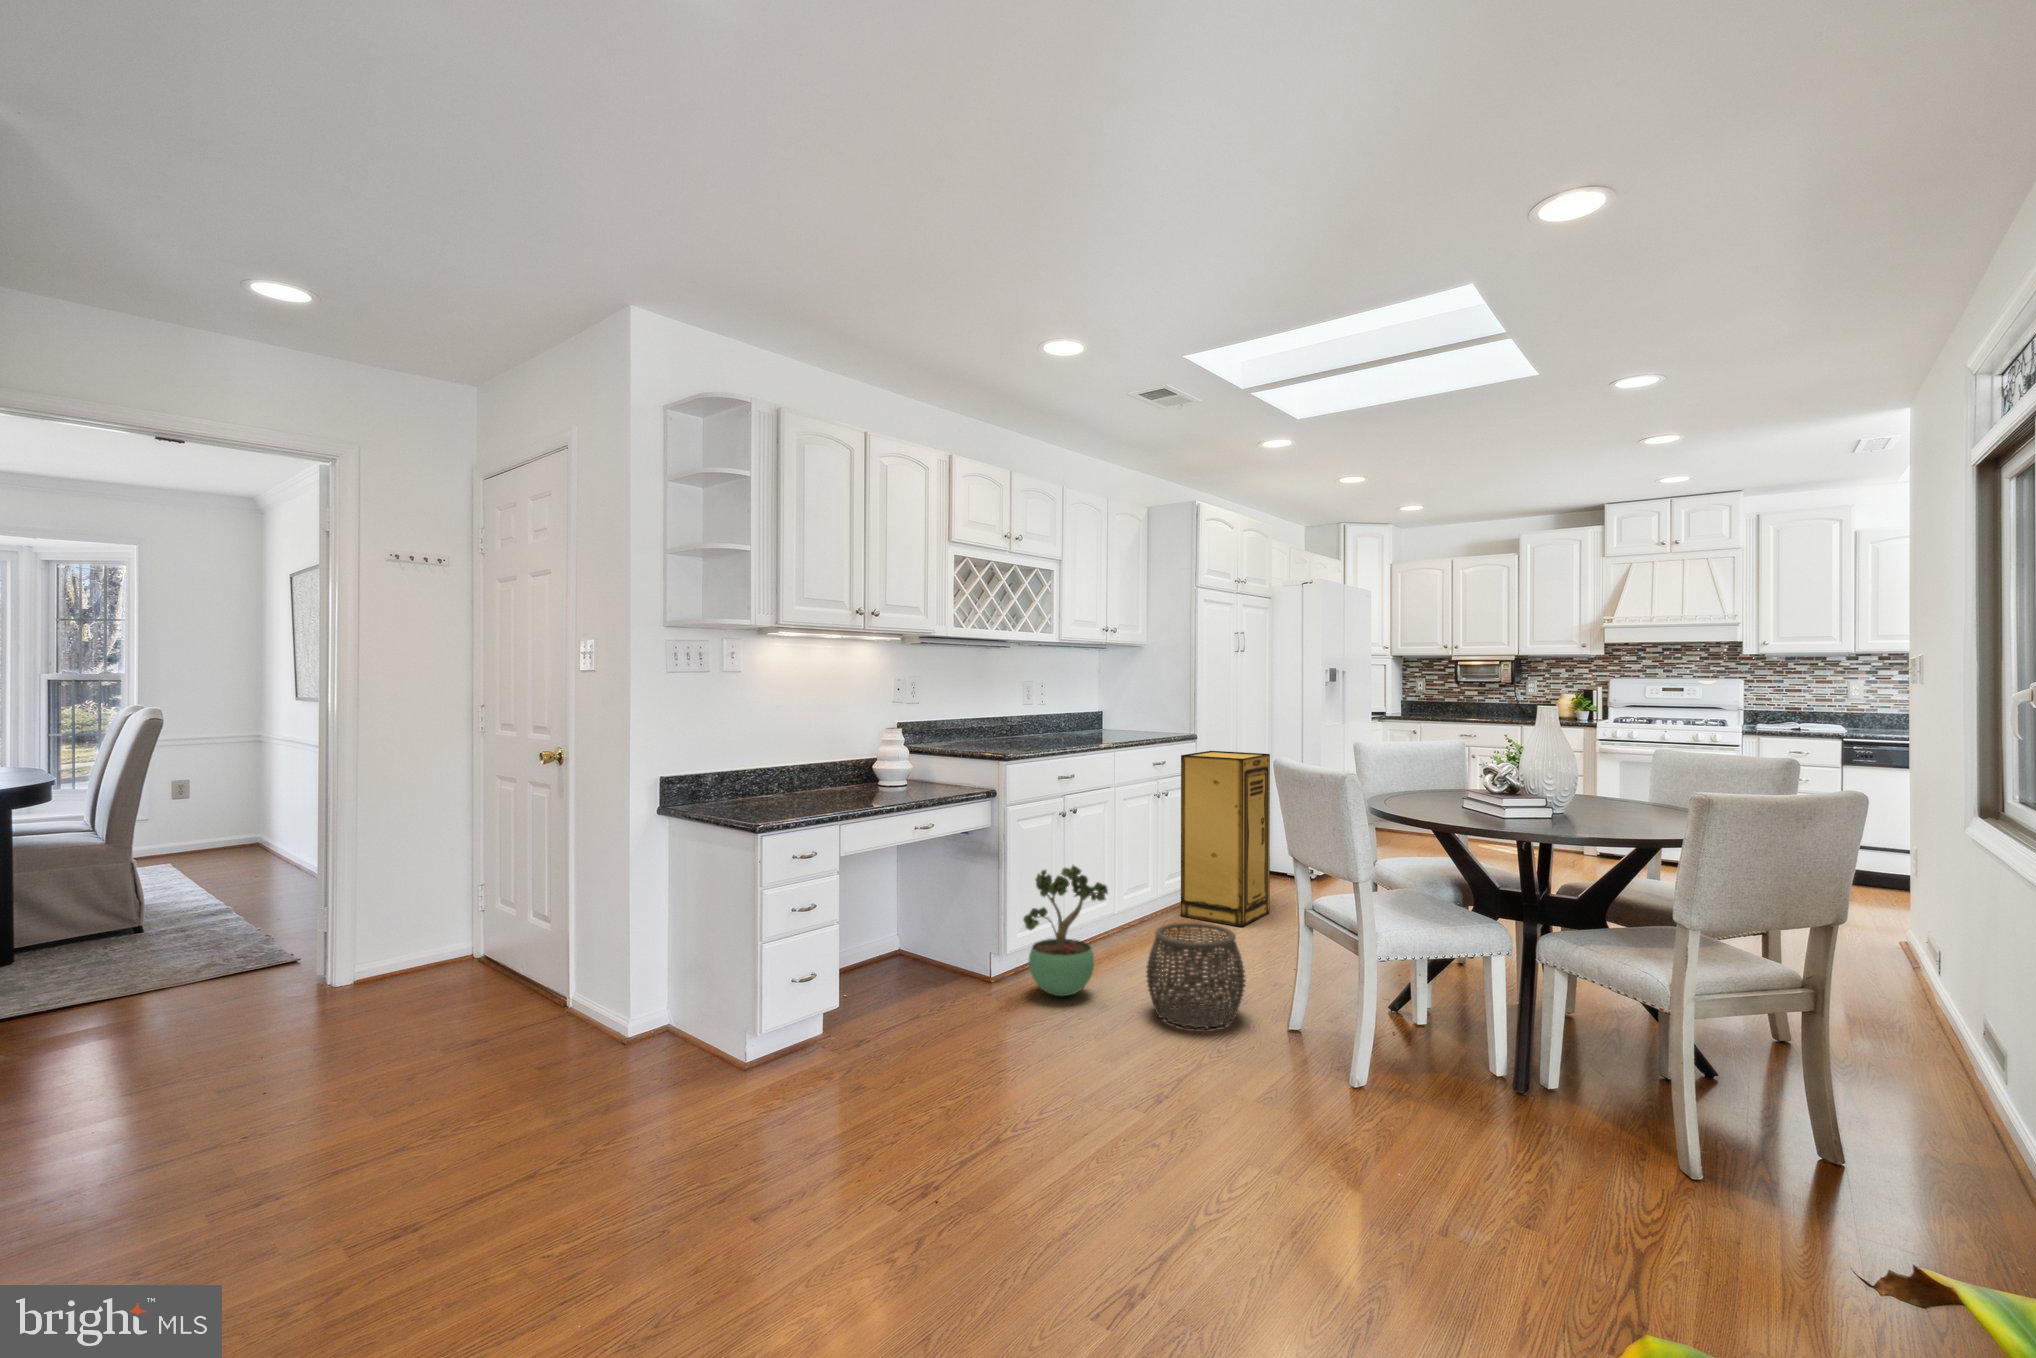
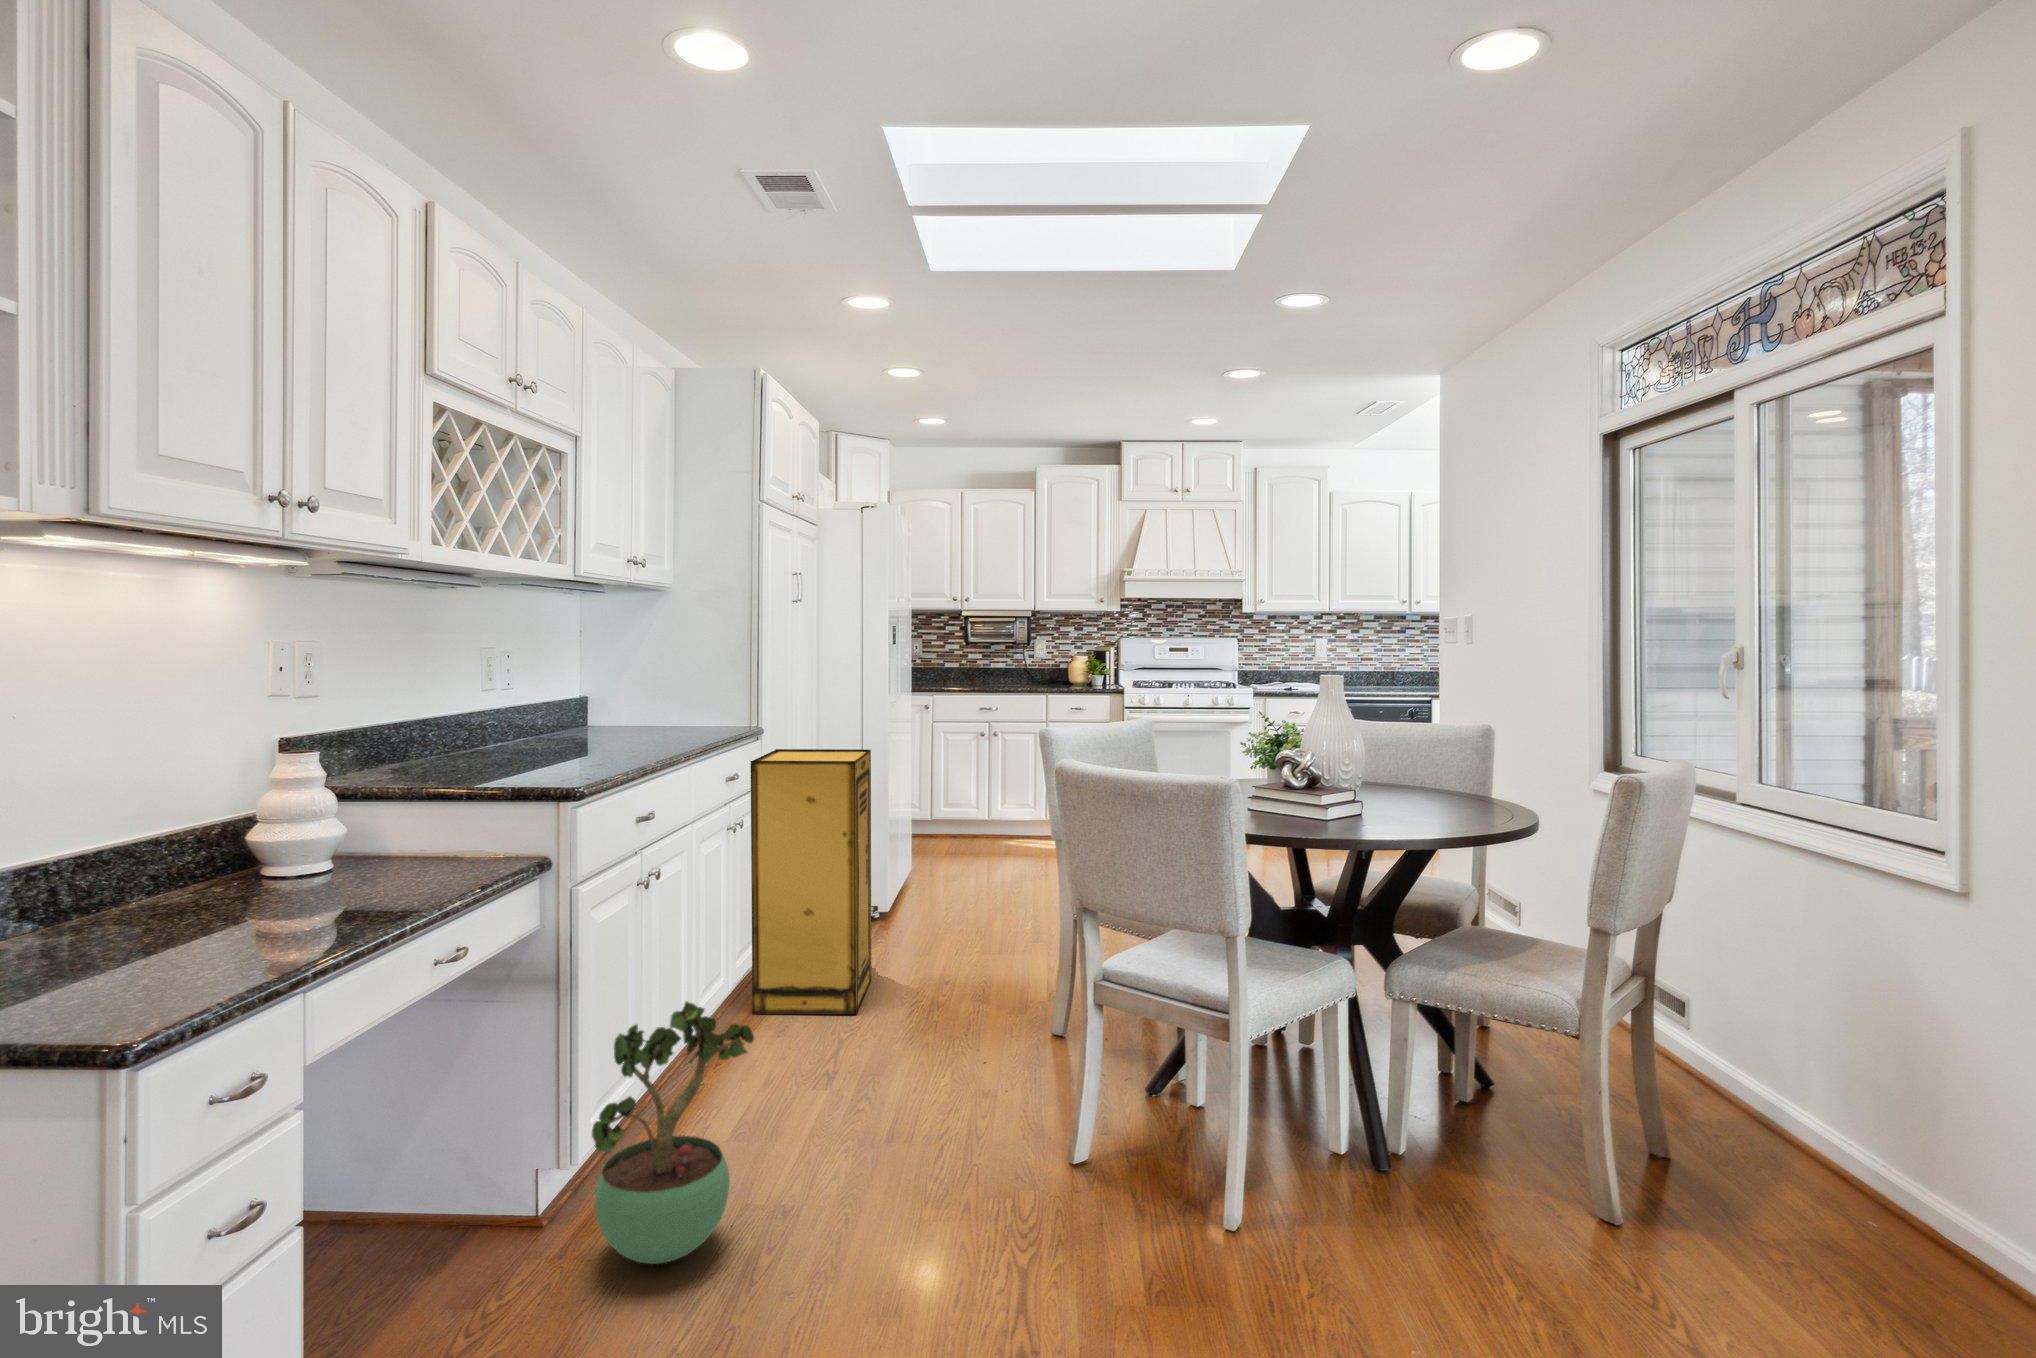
woven basket: present [1146,922,1245,1028] -> none [840,1057,1013,1262]

